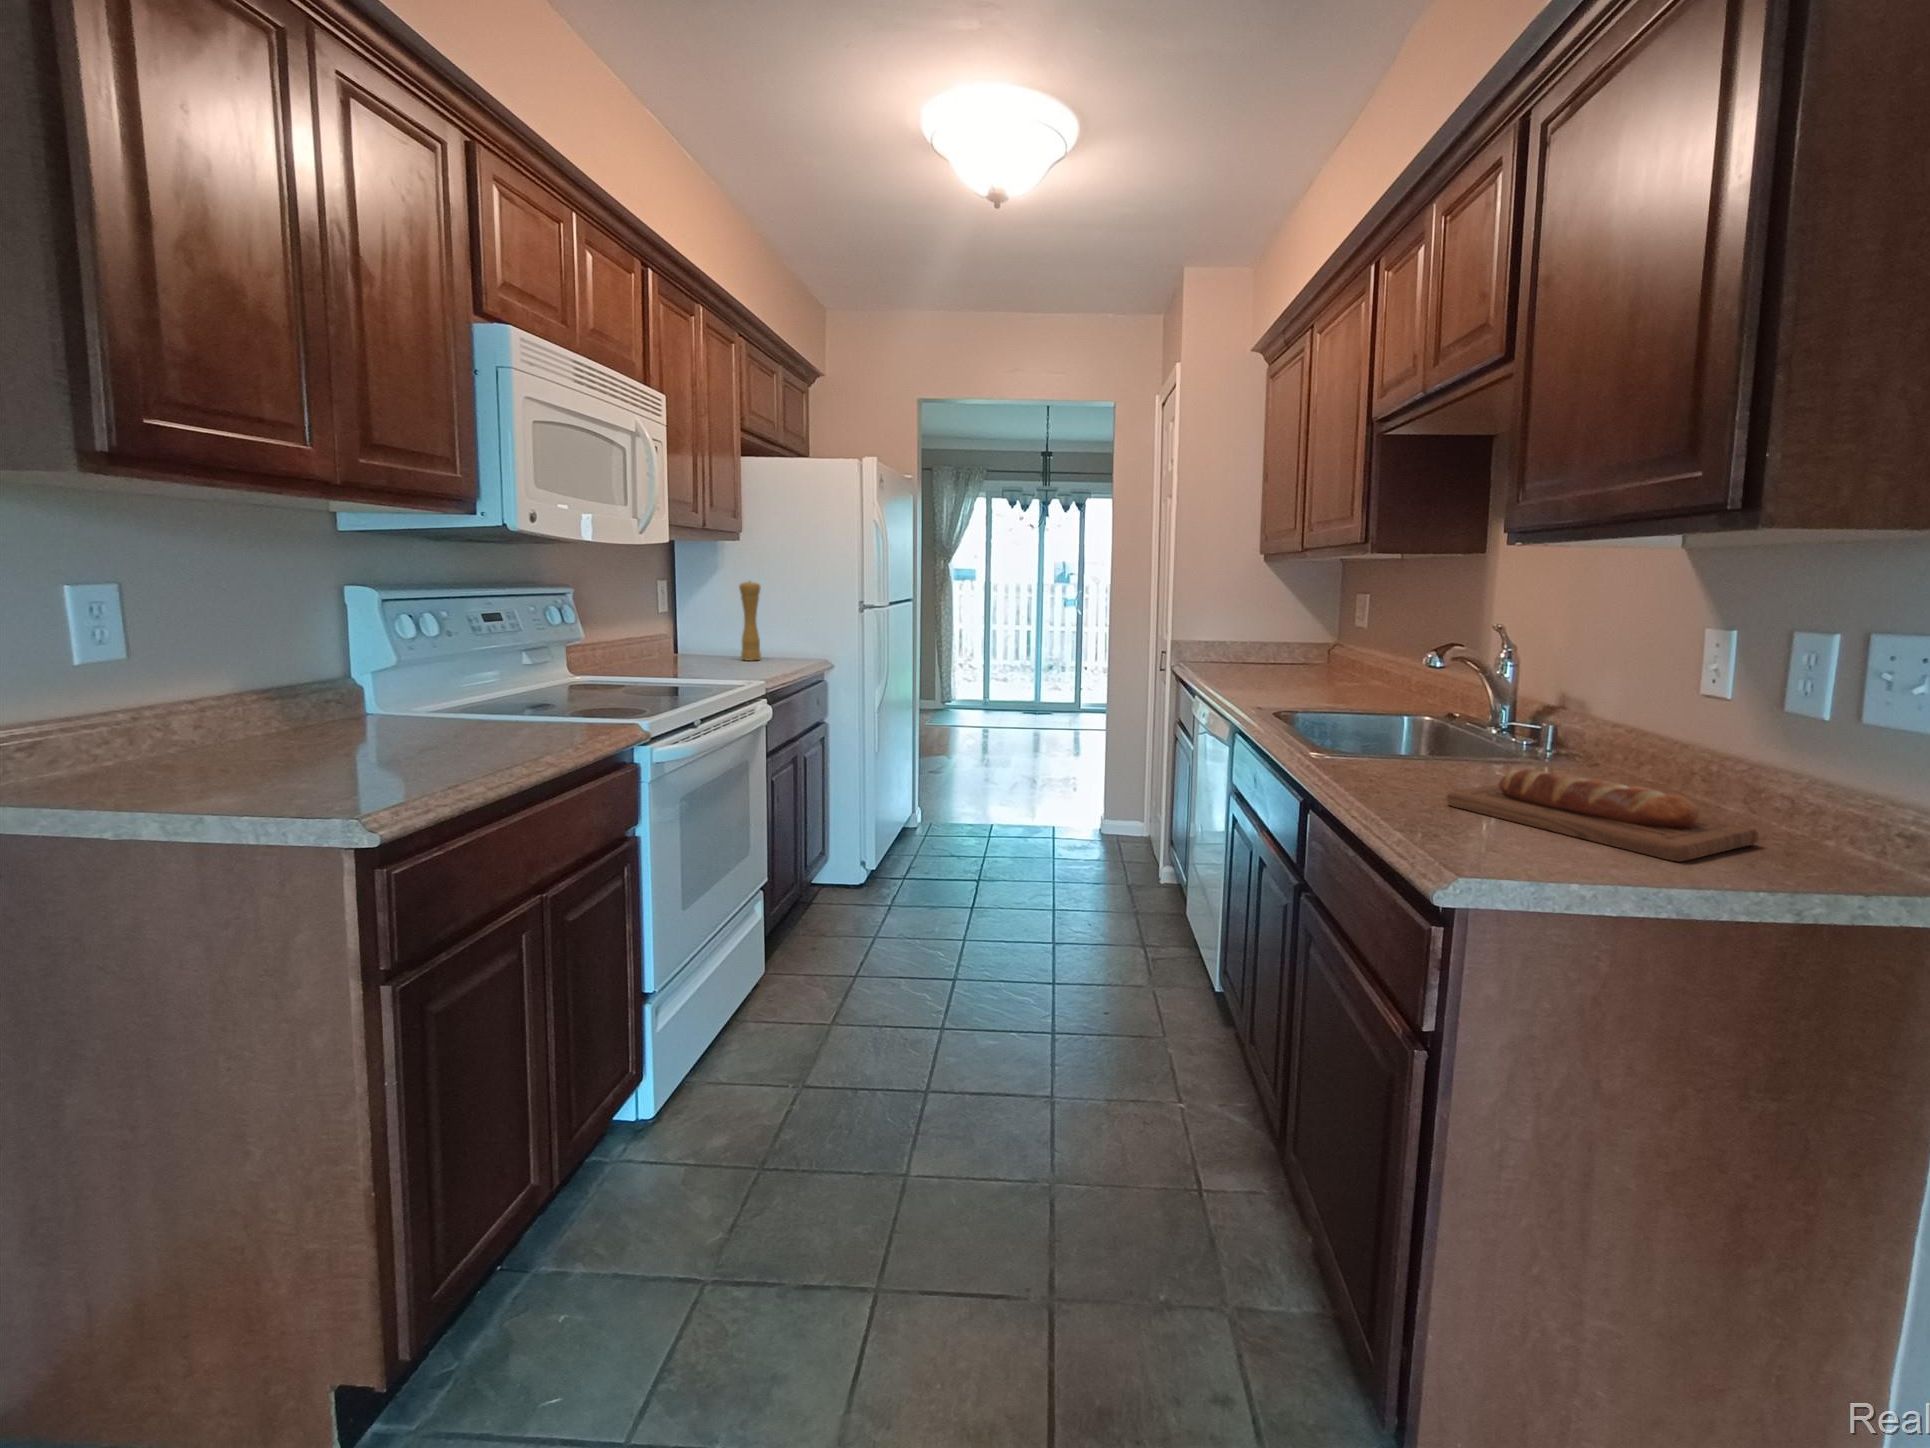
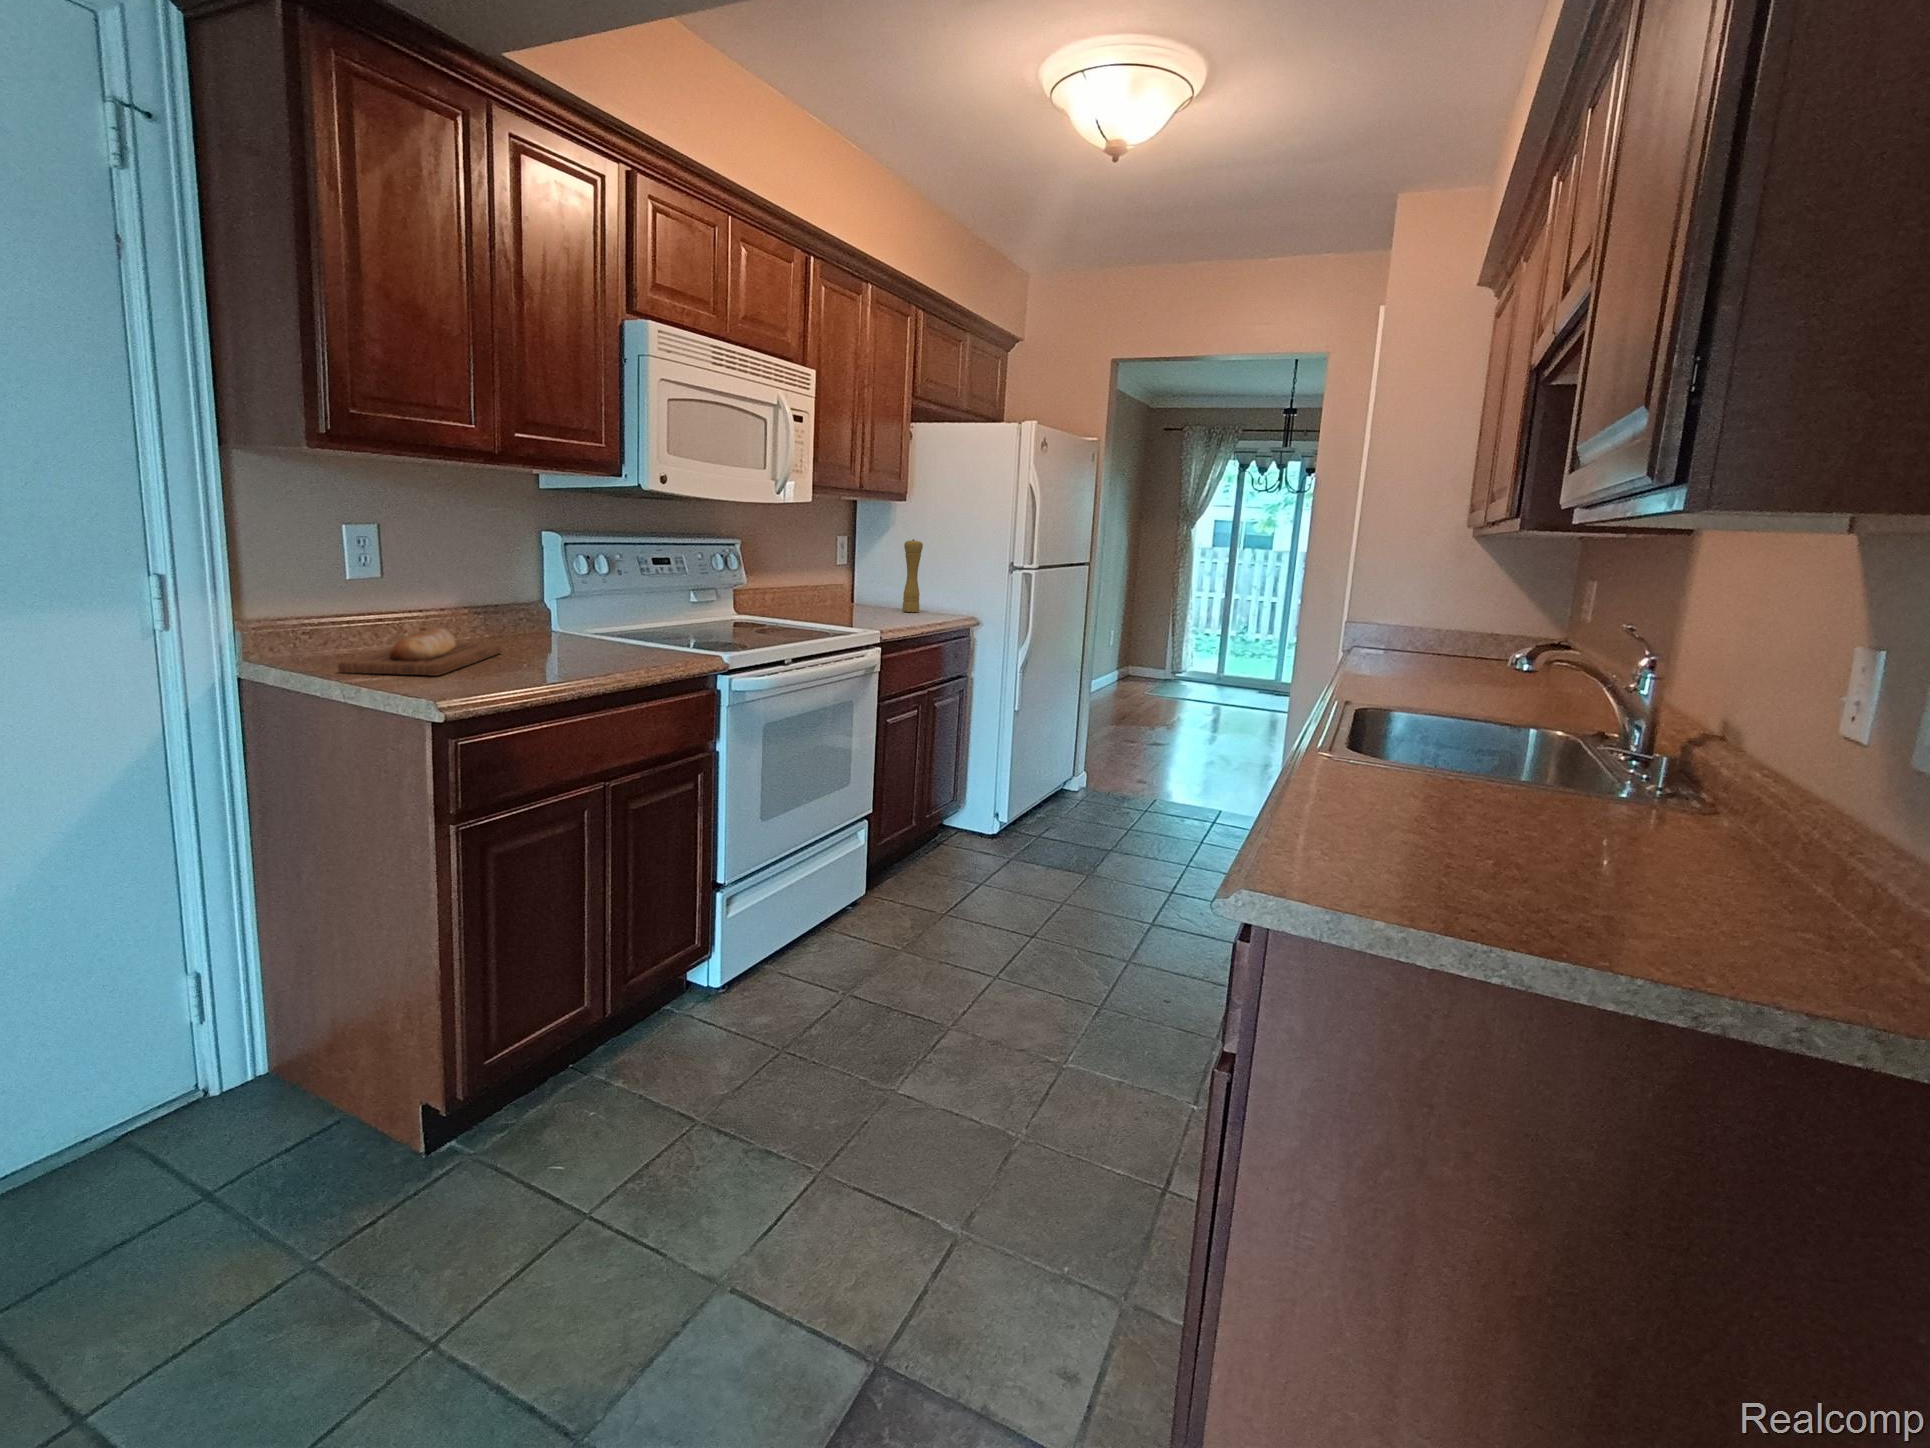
bread loaf: present [1446,769,1759,861] -> present [338,628,502,676]

